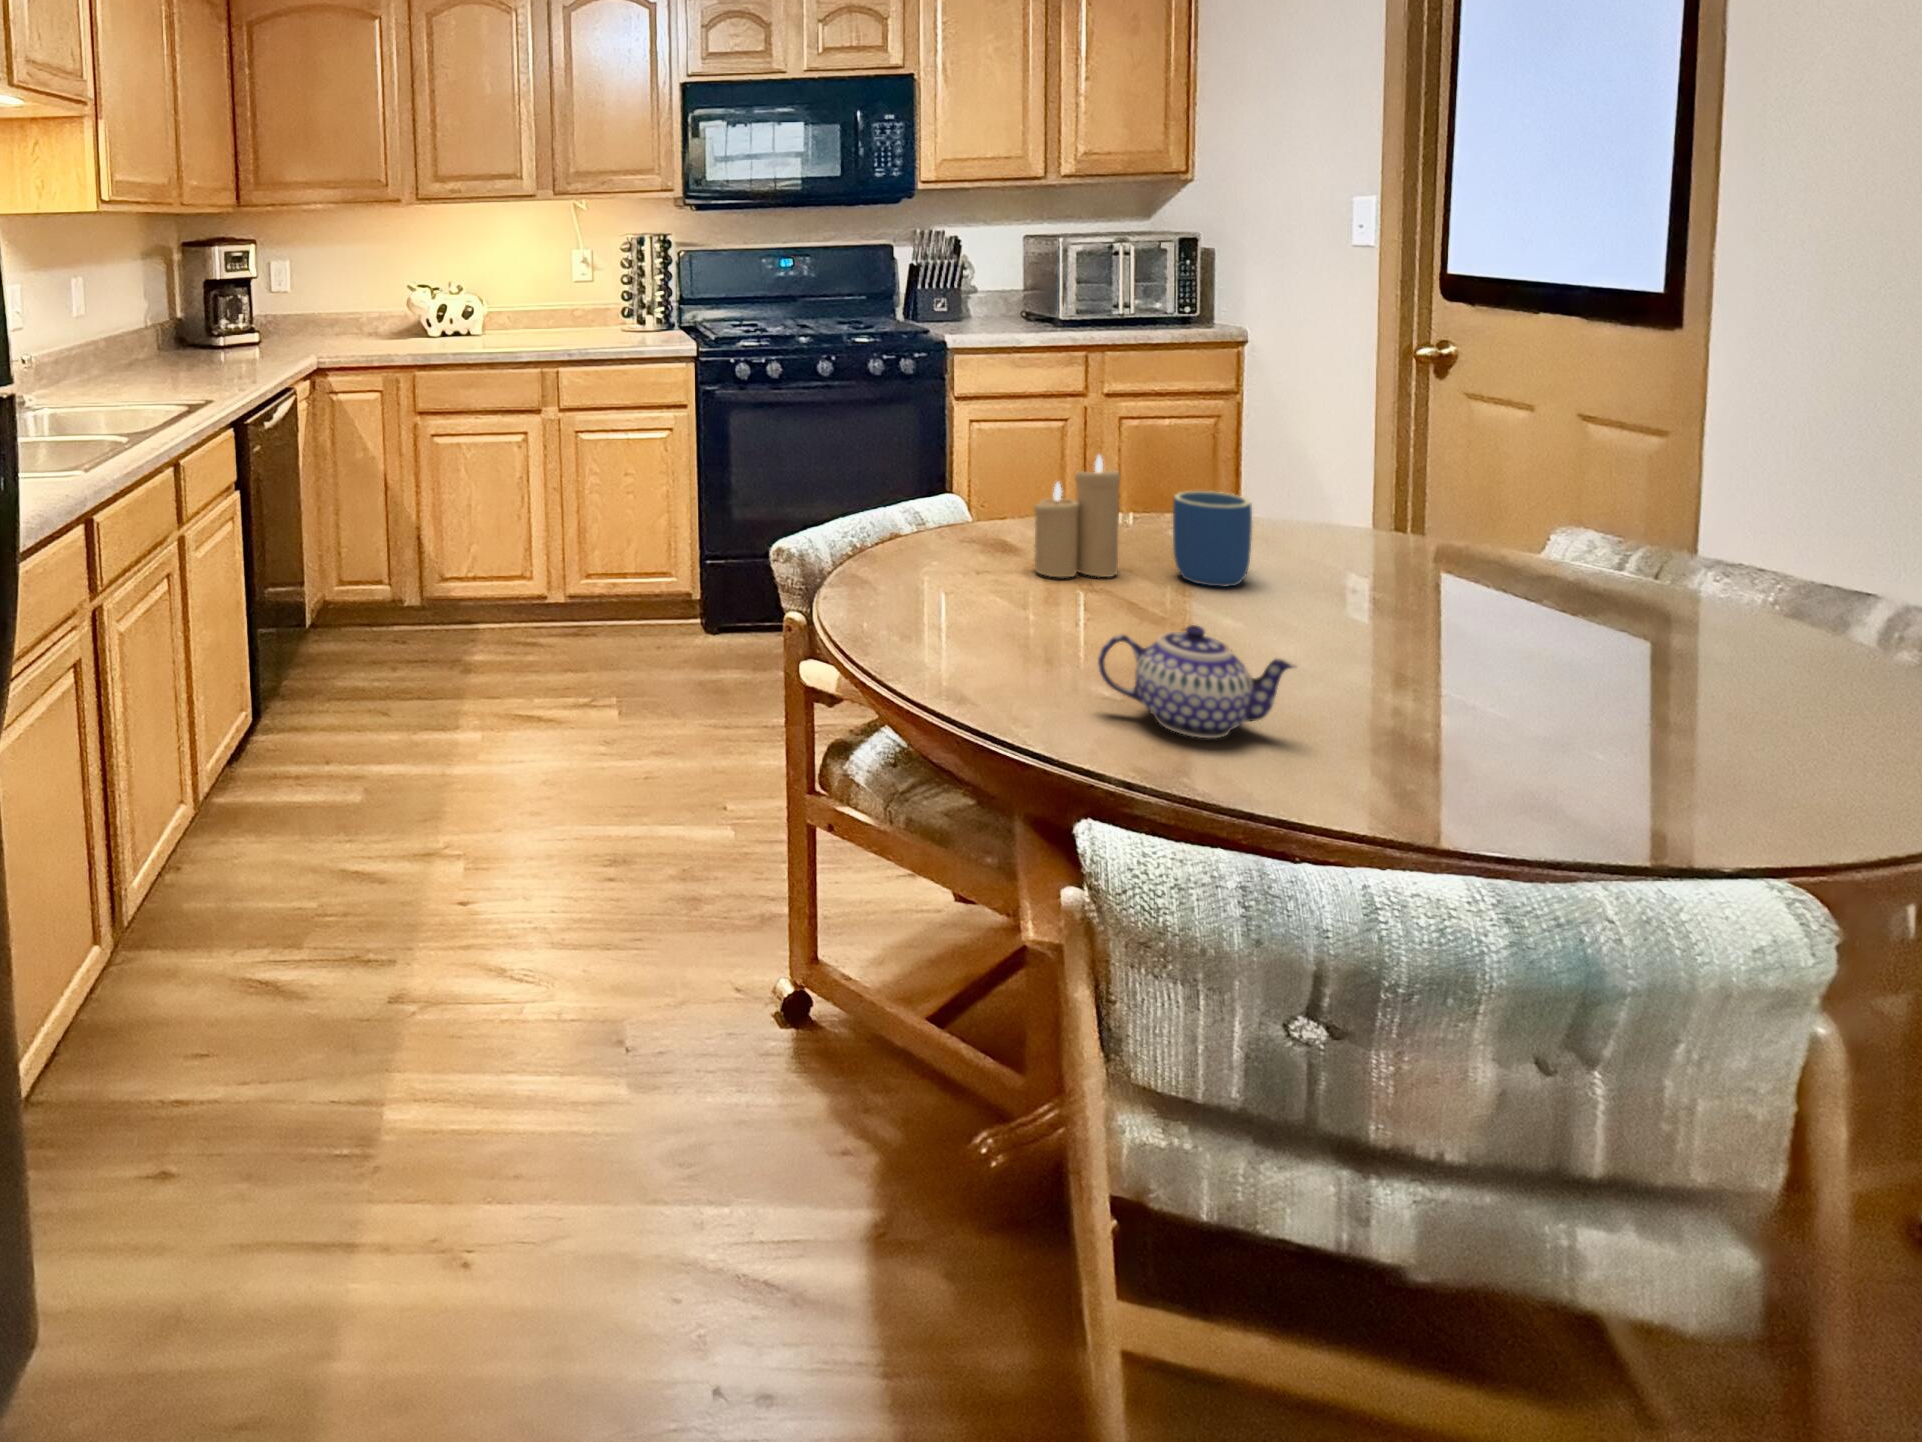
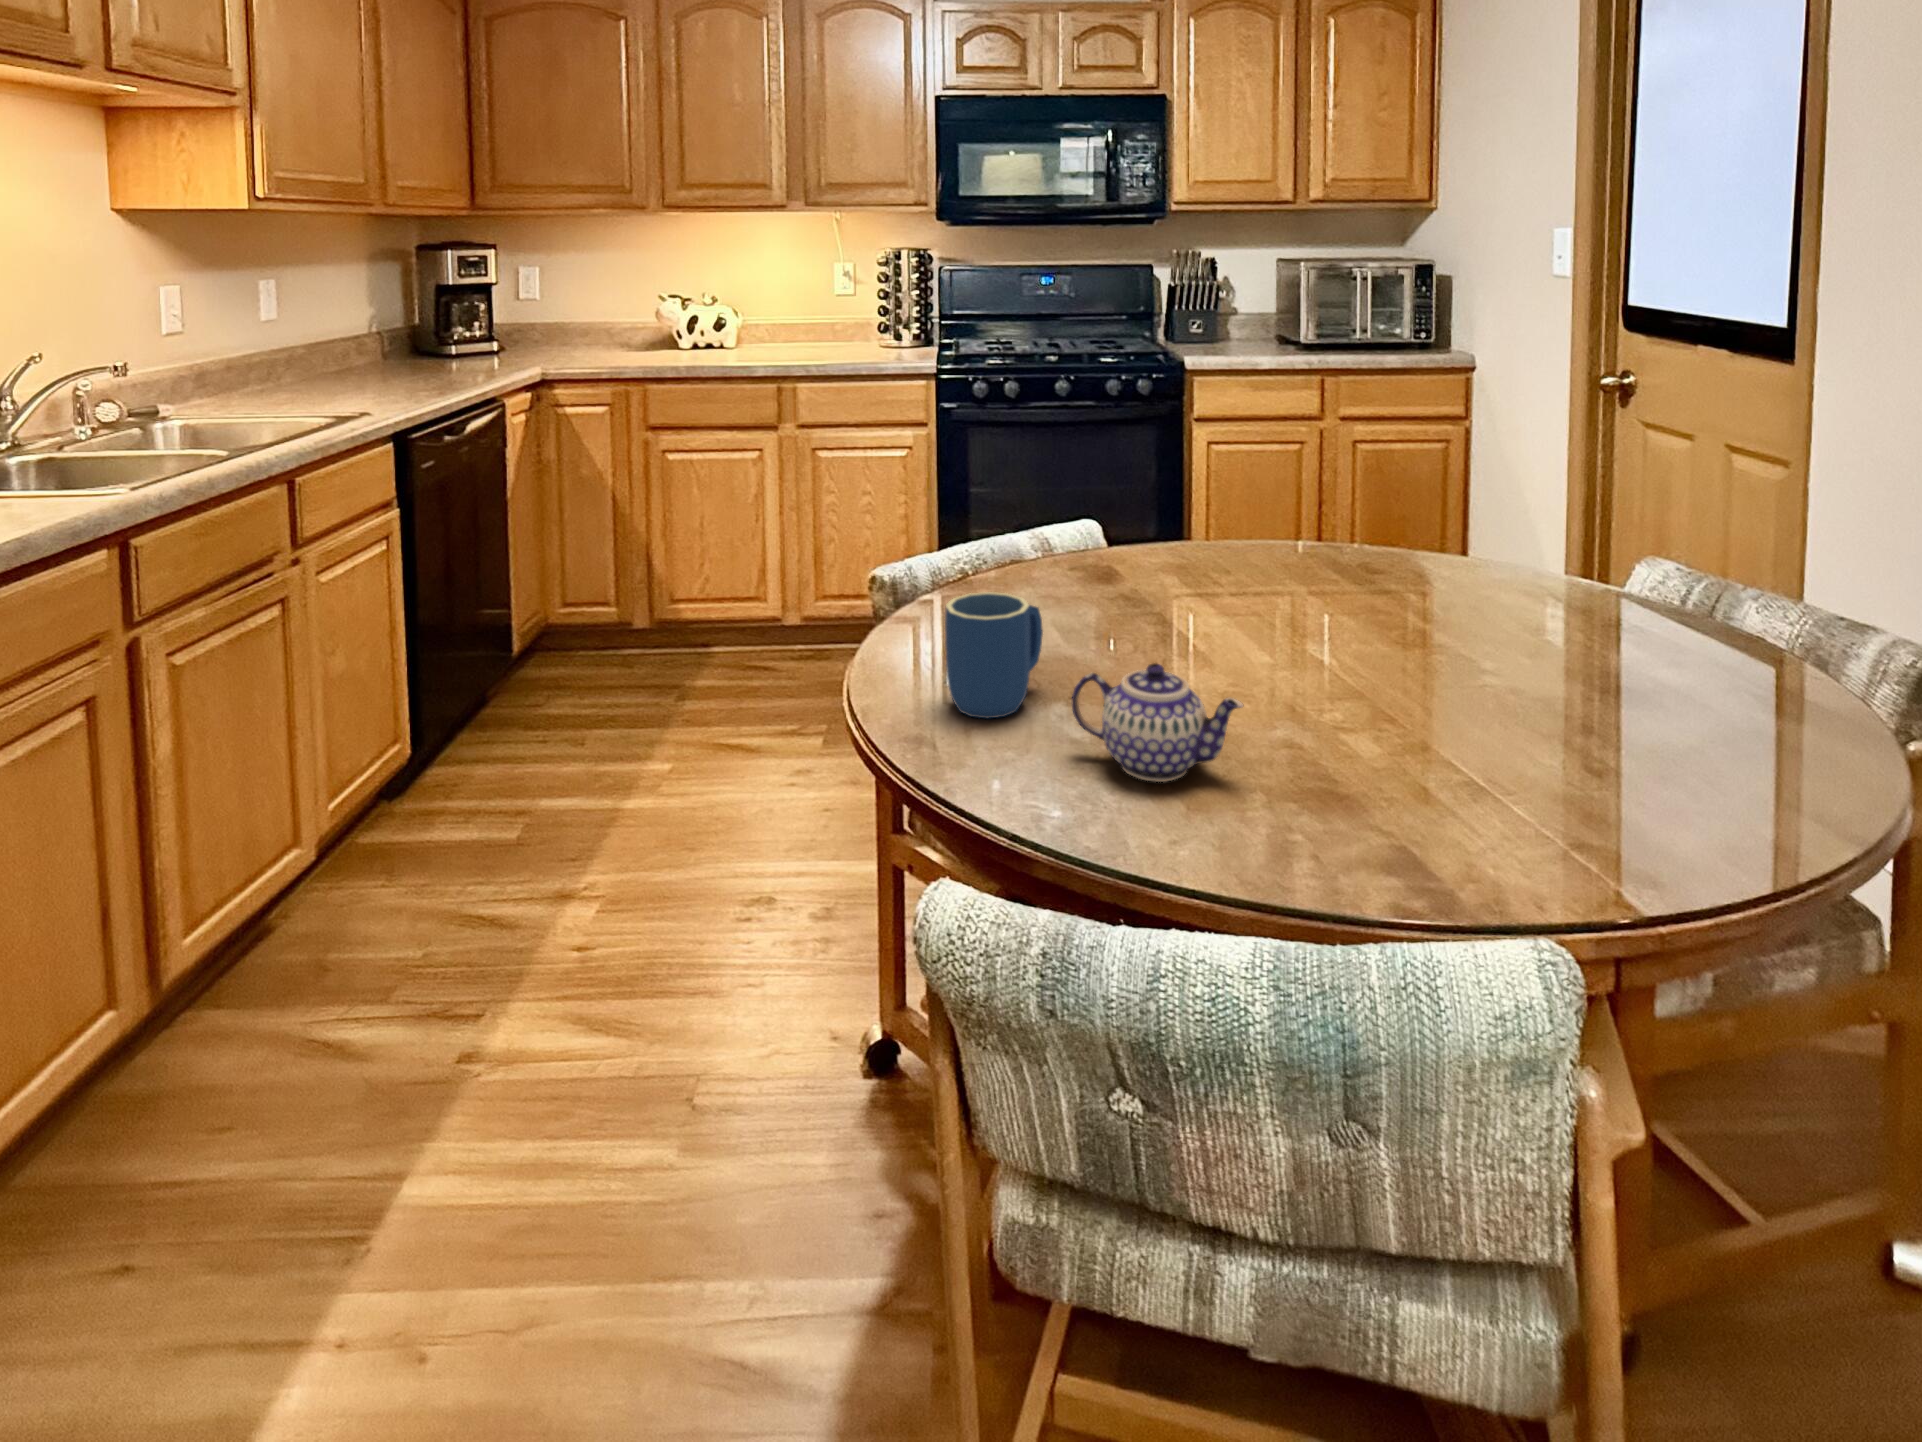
candle: present [1034,455,1120,577] -> none [1124,481,1205,607]
mug: present [1173,491,1252,587] -> present [945,592,1043,718]

